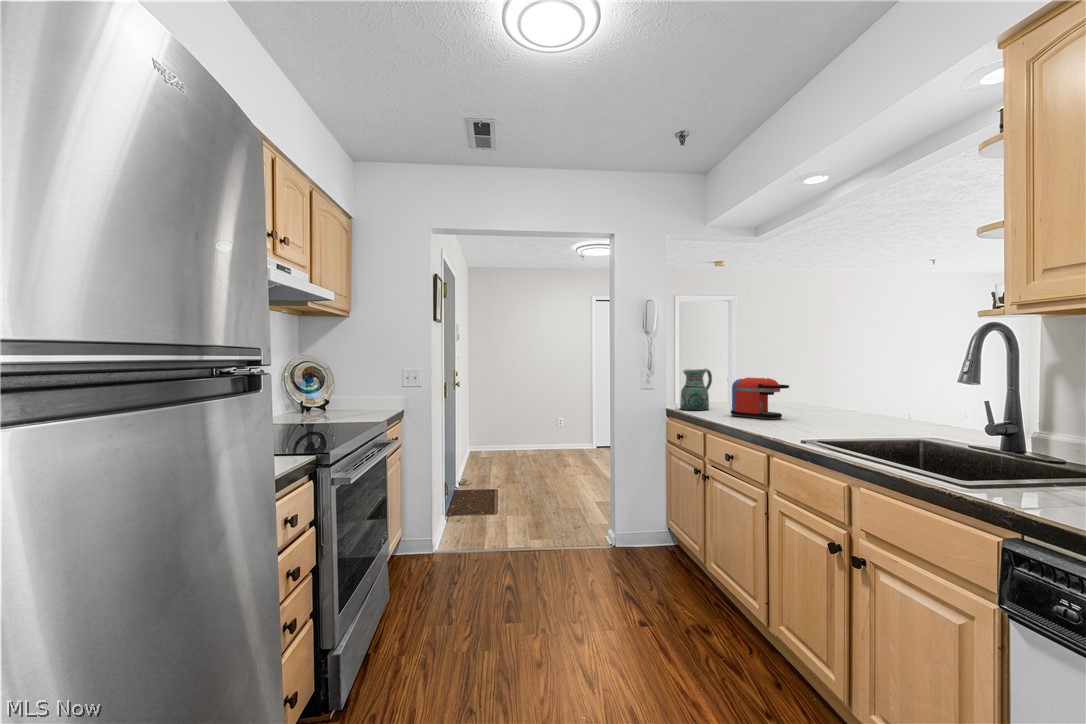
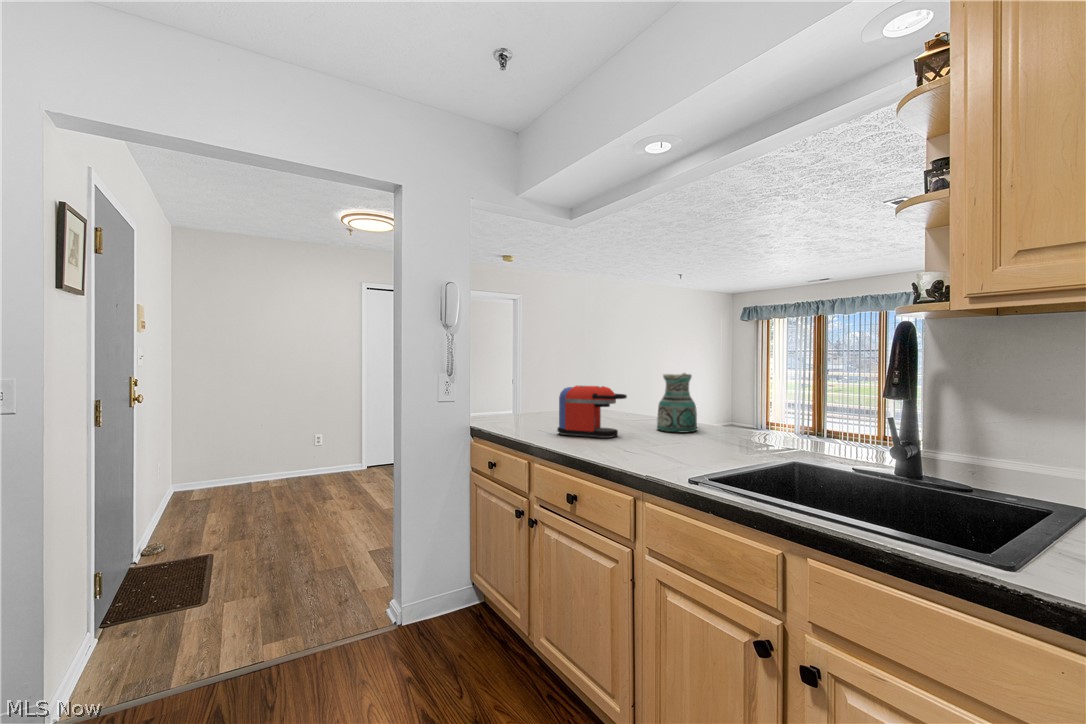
ceramic pitcher: present [680,369,712,410] -> present [657,373,697,432]

